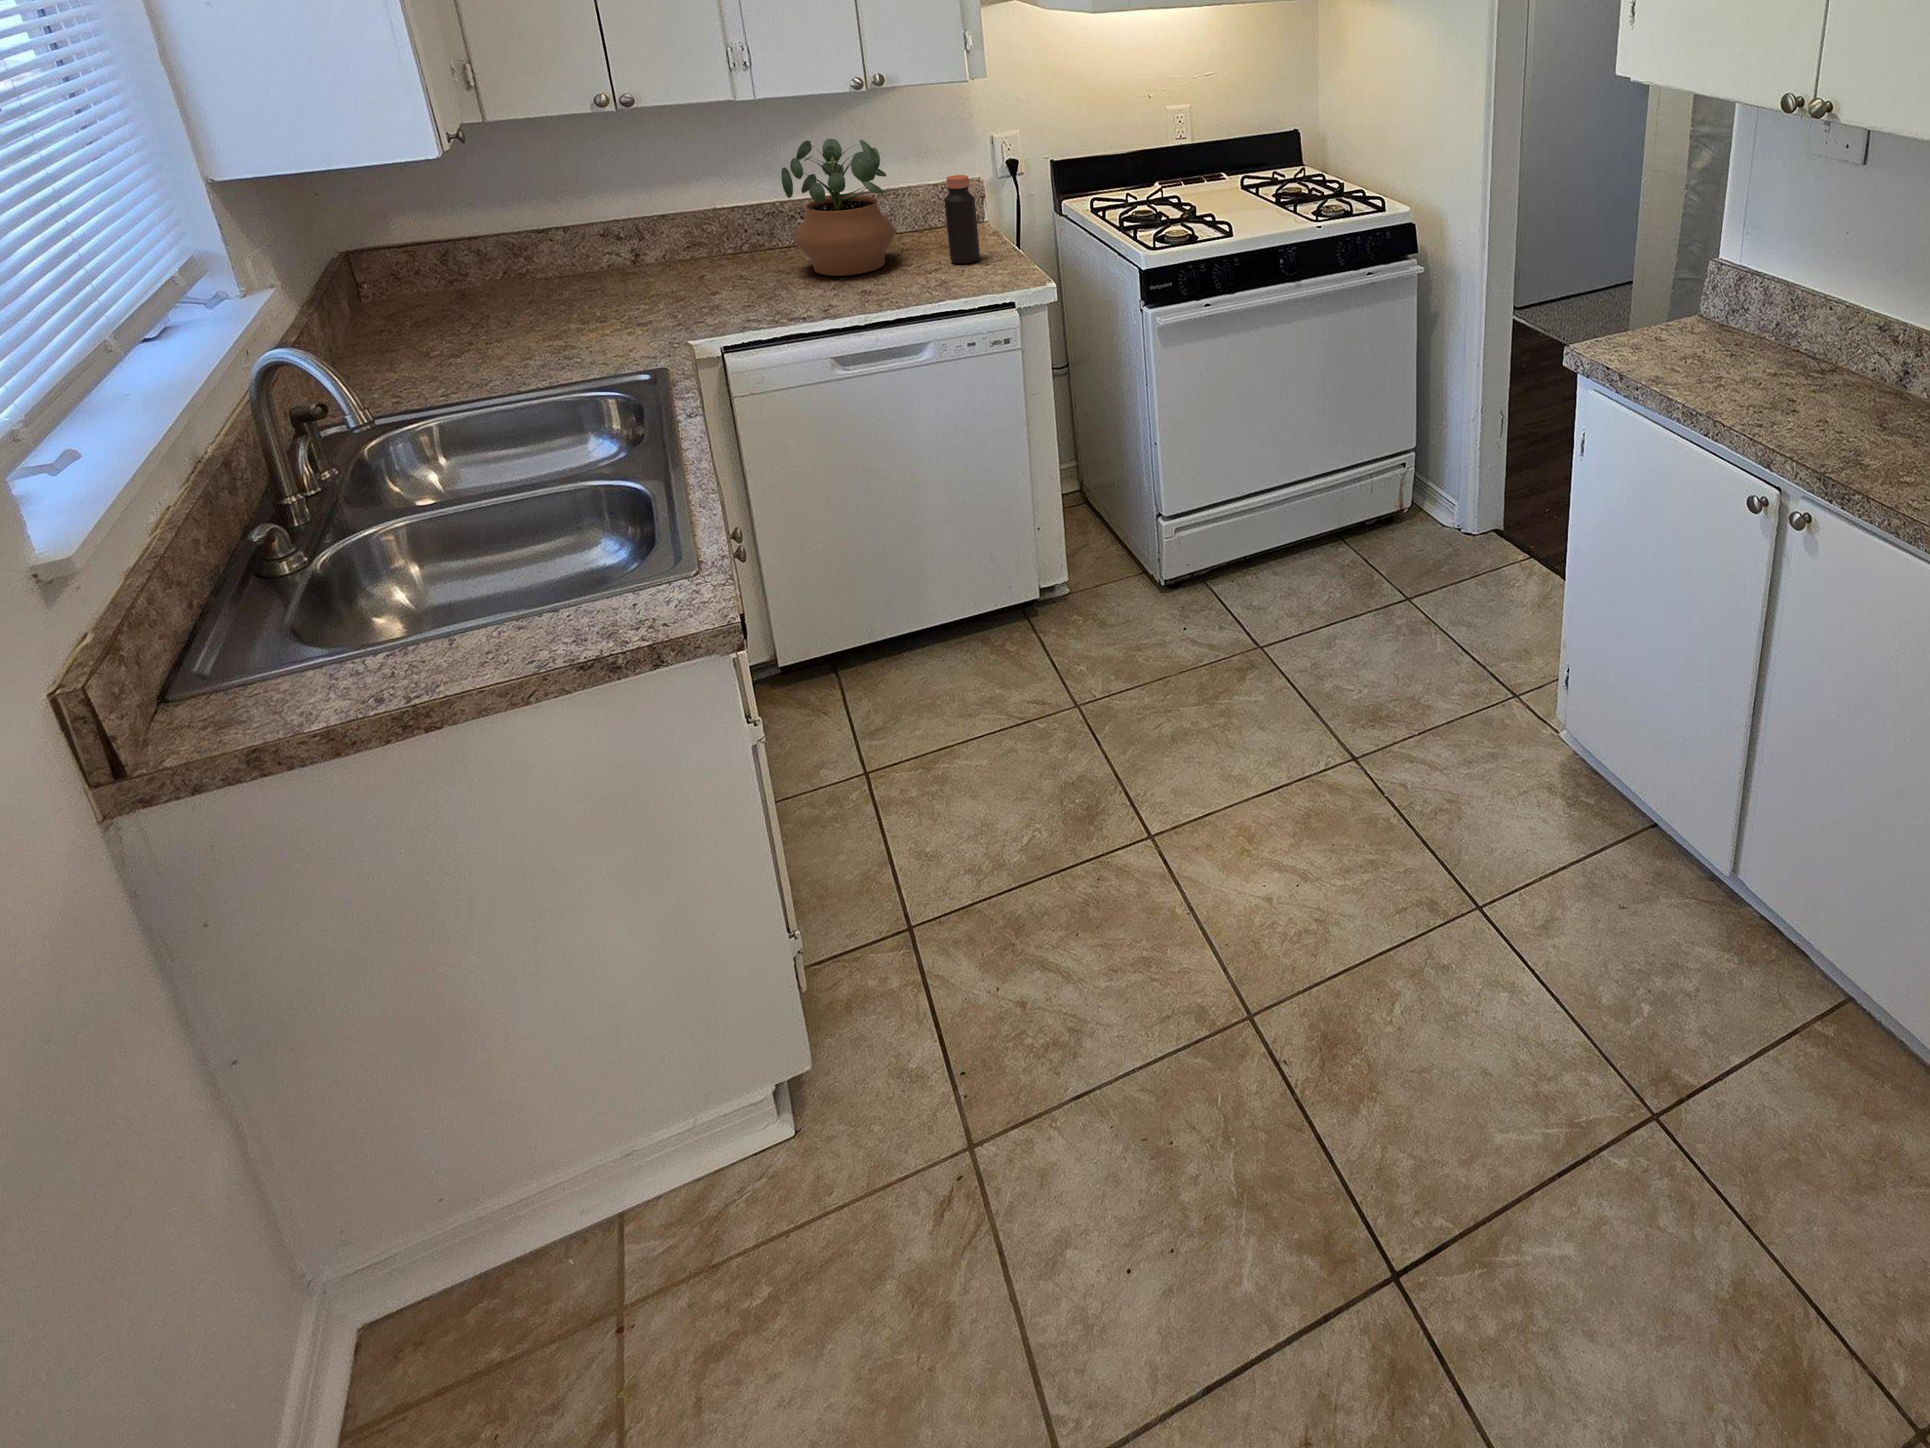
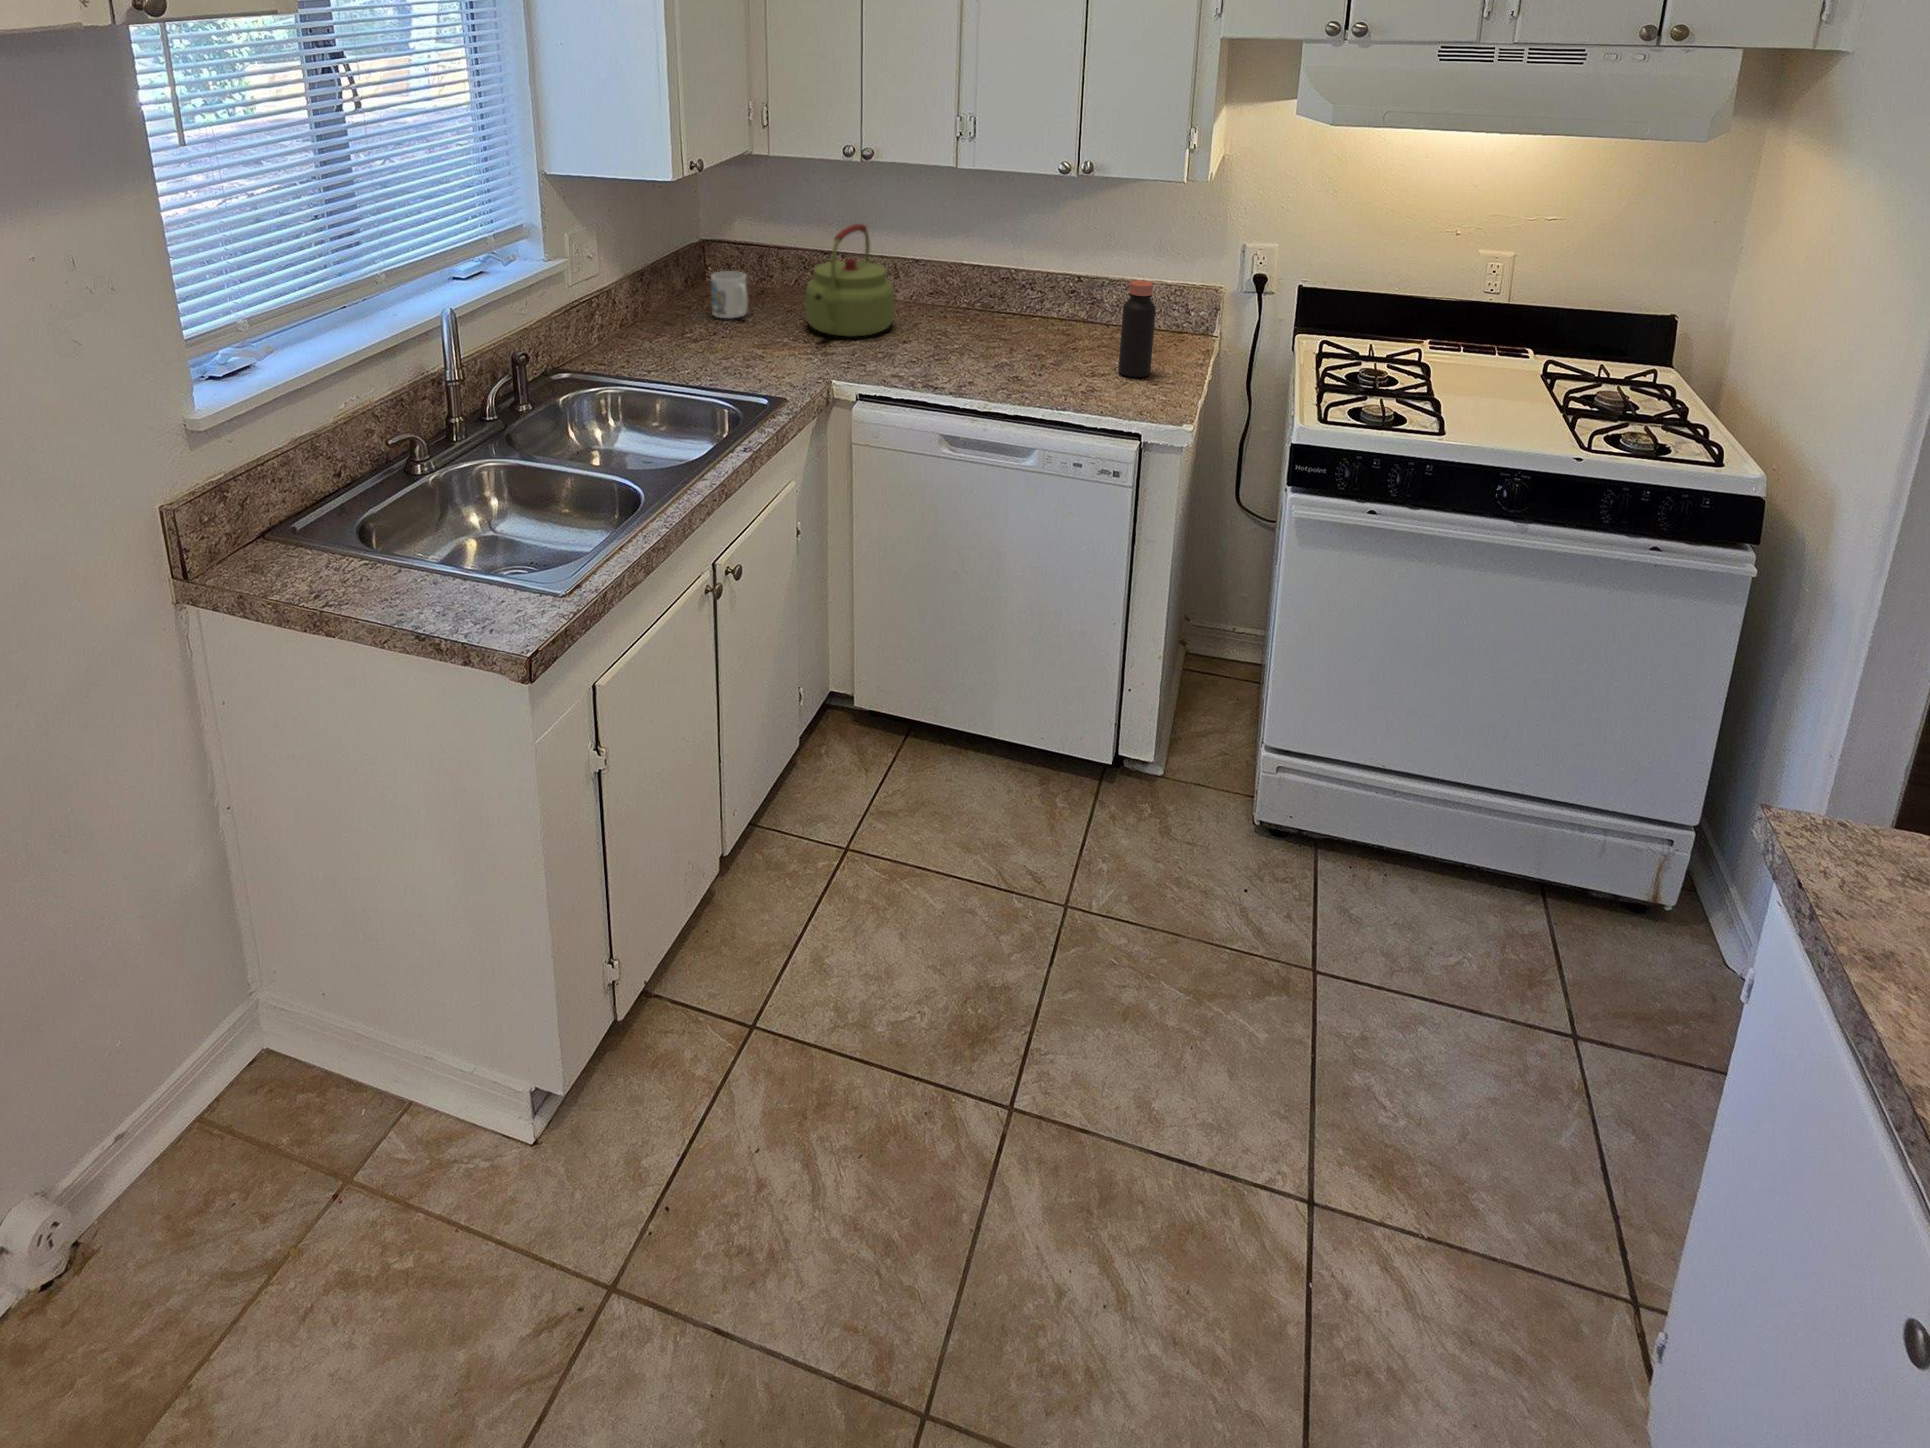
potted plant: present [781,139,896,276] -> none [983,216,1093,358]
kettle: none [566,183,683,309] -> present [806,224,894,337]
mug: none [419,272,489,330] -> present [711,271,748,318]

